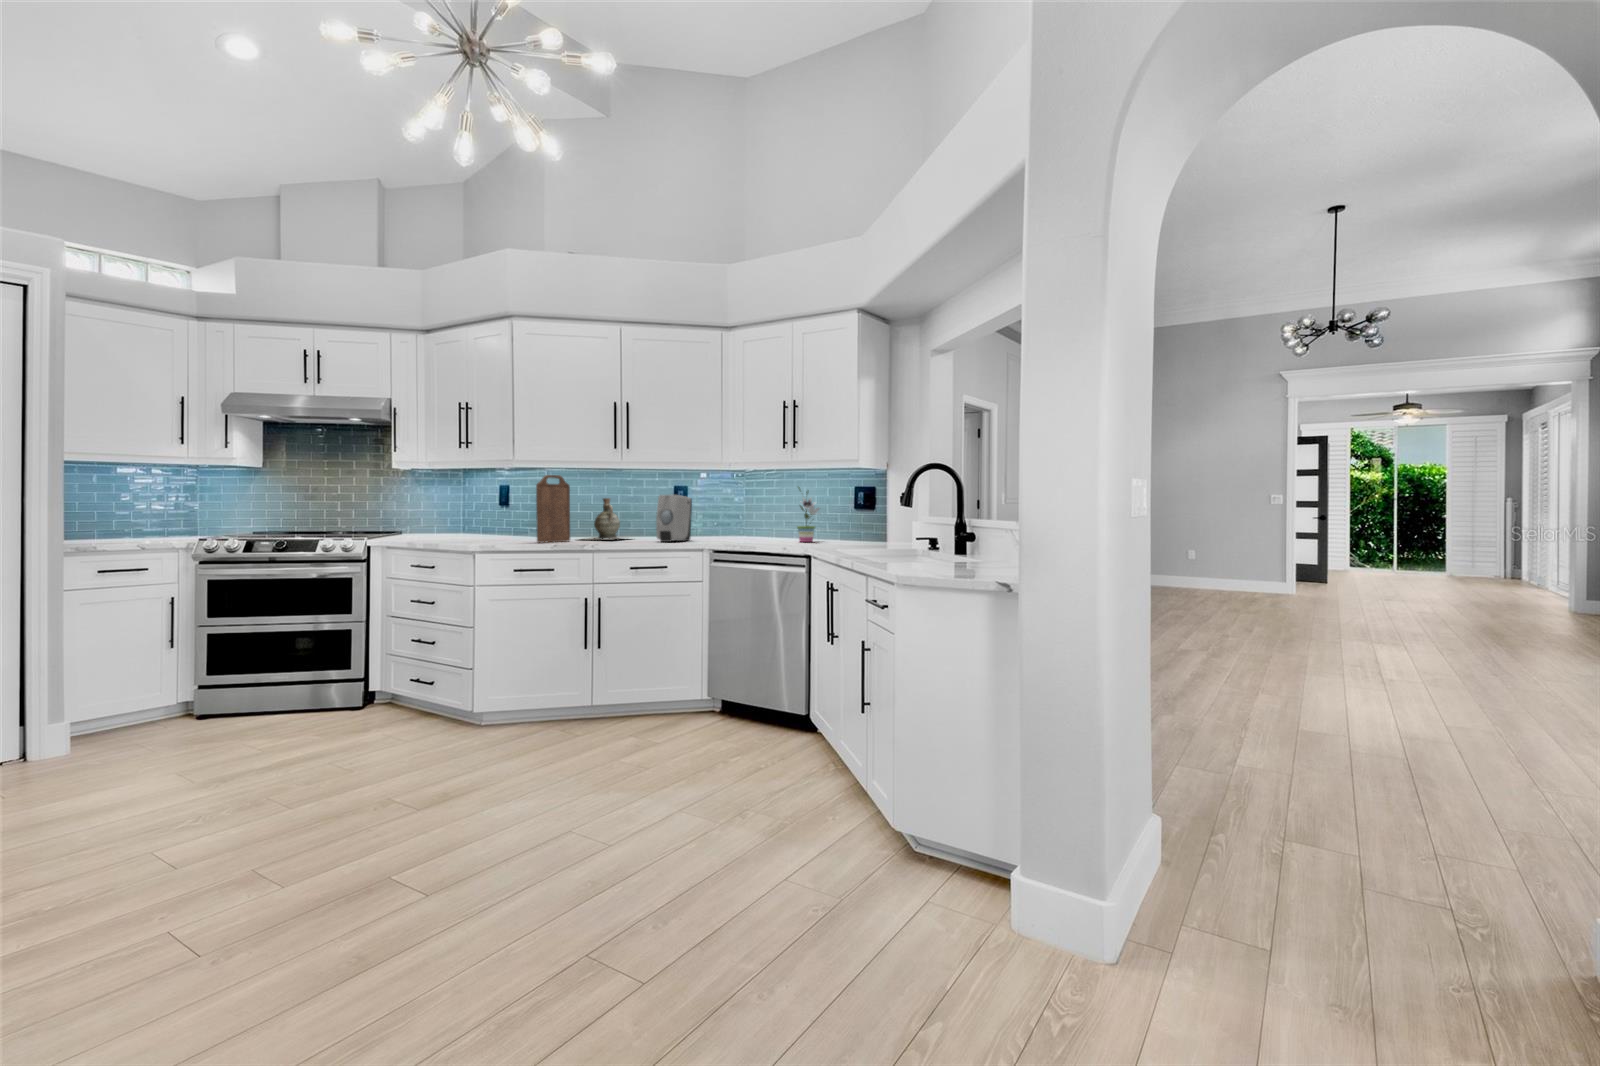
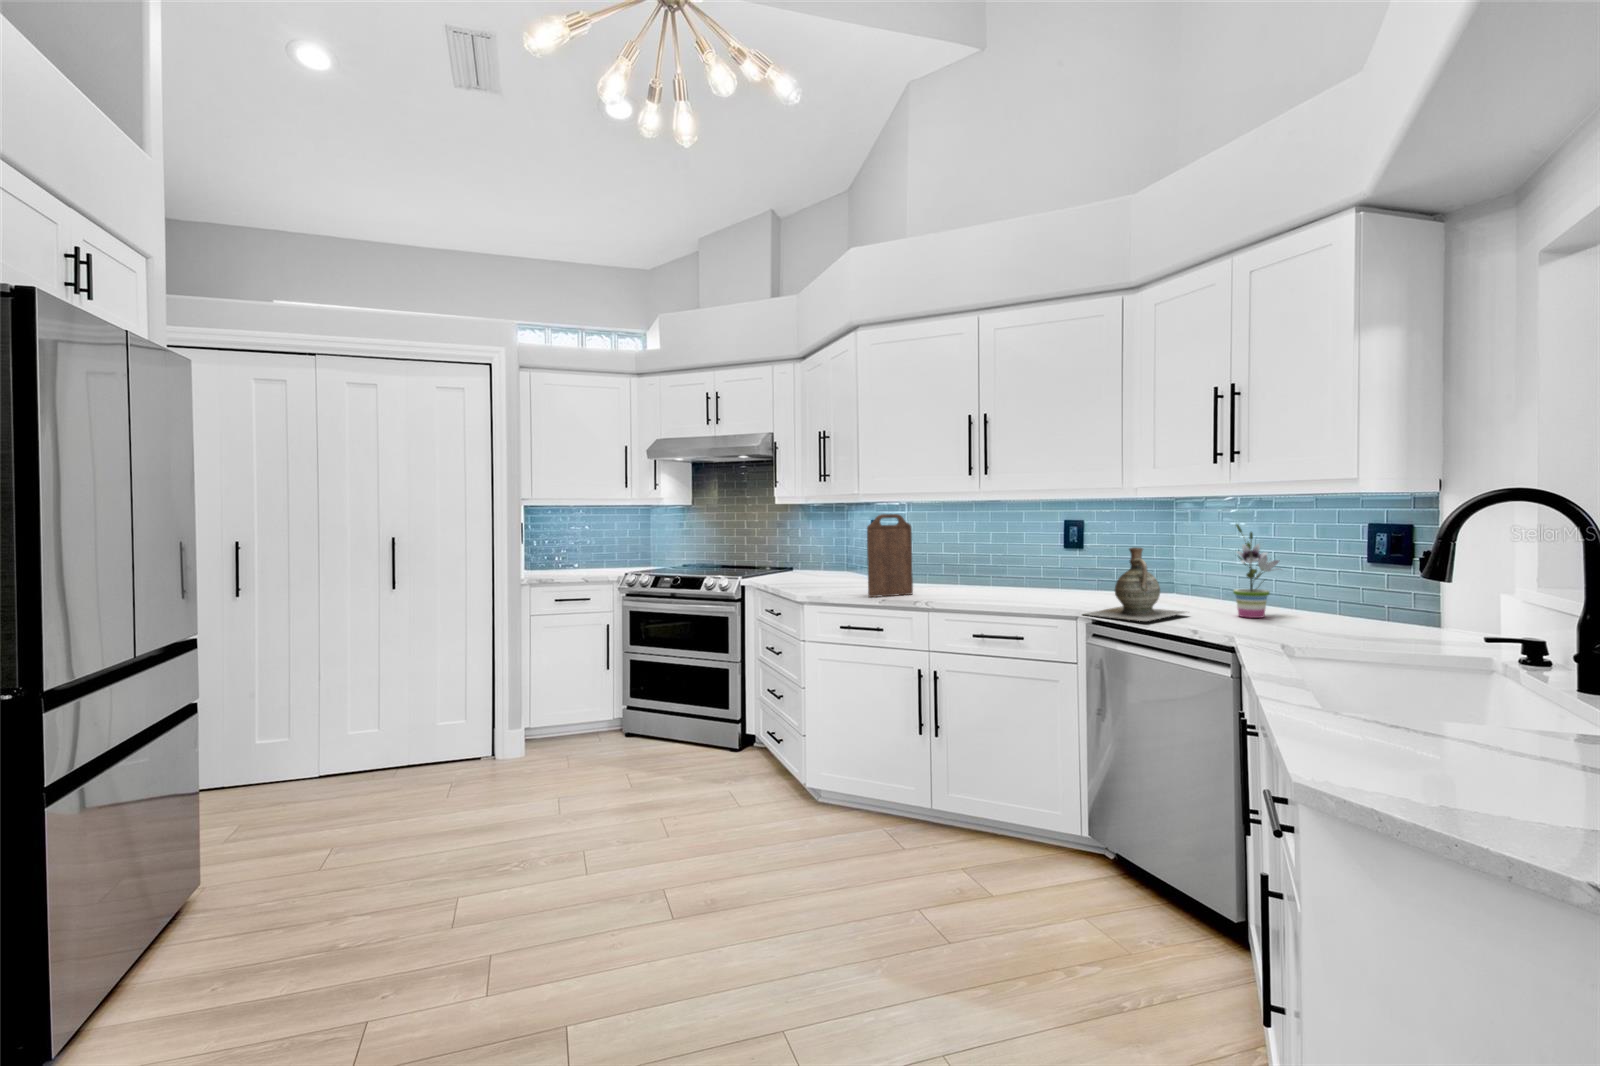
soap dispenser: present [656,494,692,542] -> none [1012,538,1067,604]
ceramic jug: present [586,498,626,540] -> present [1082,547,1185,621]

